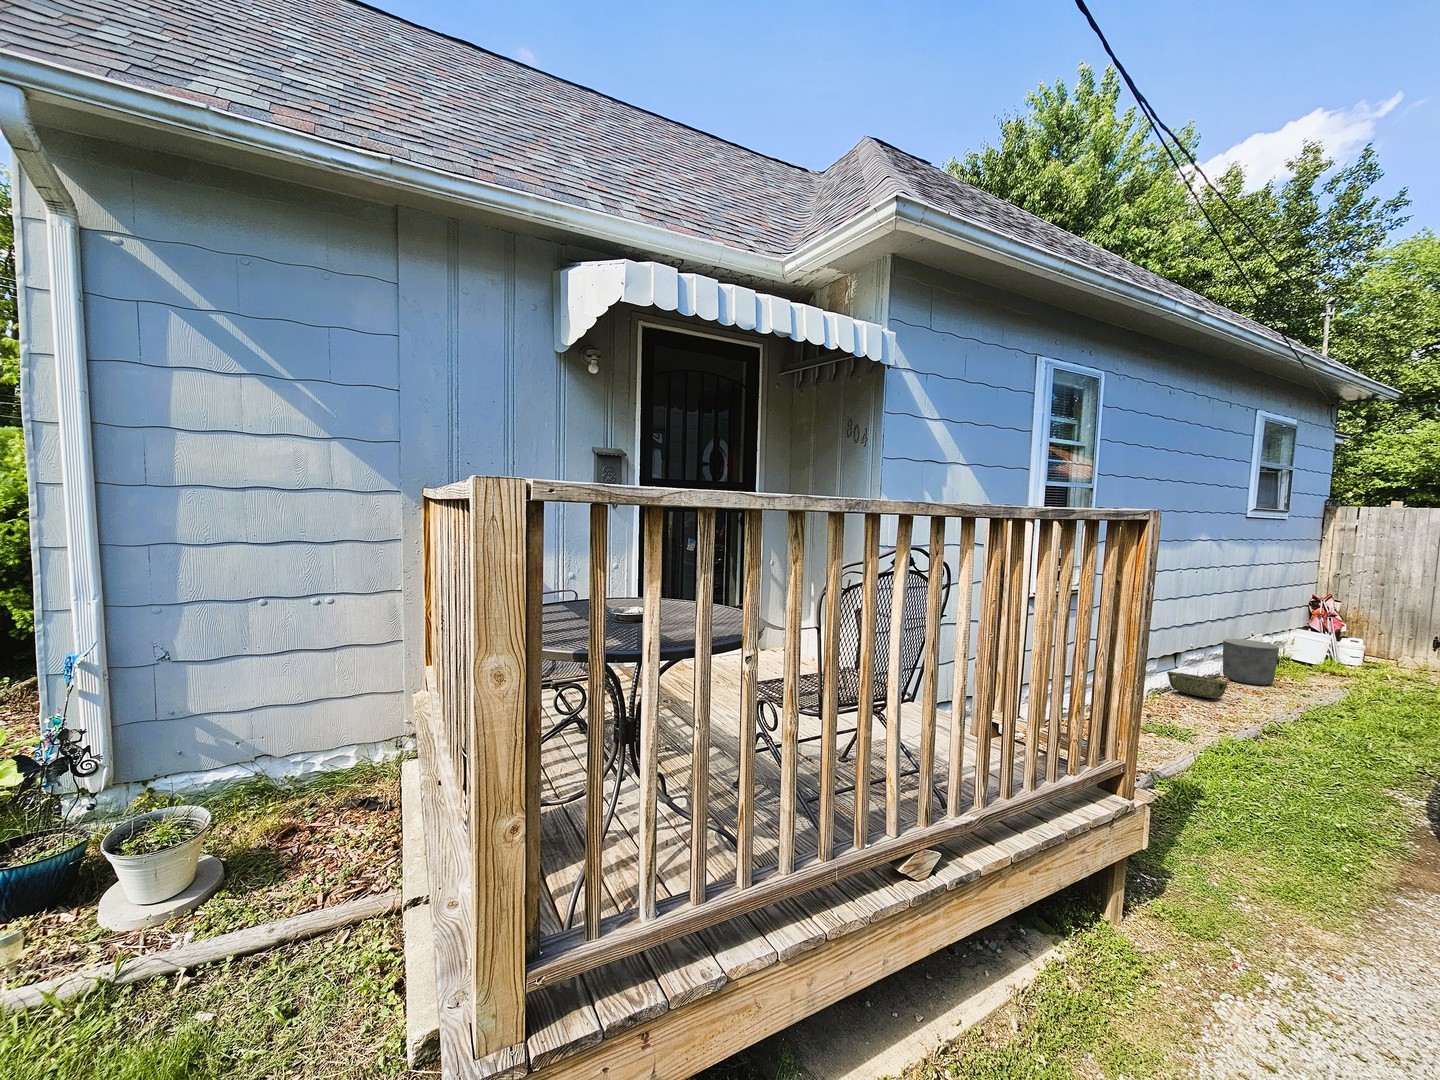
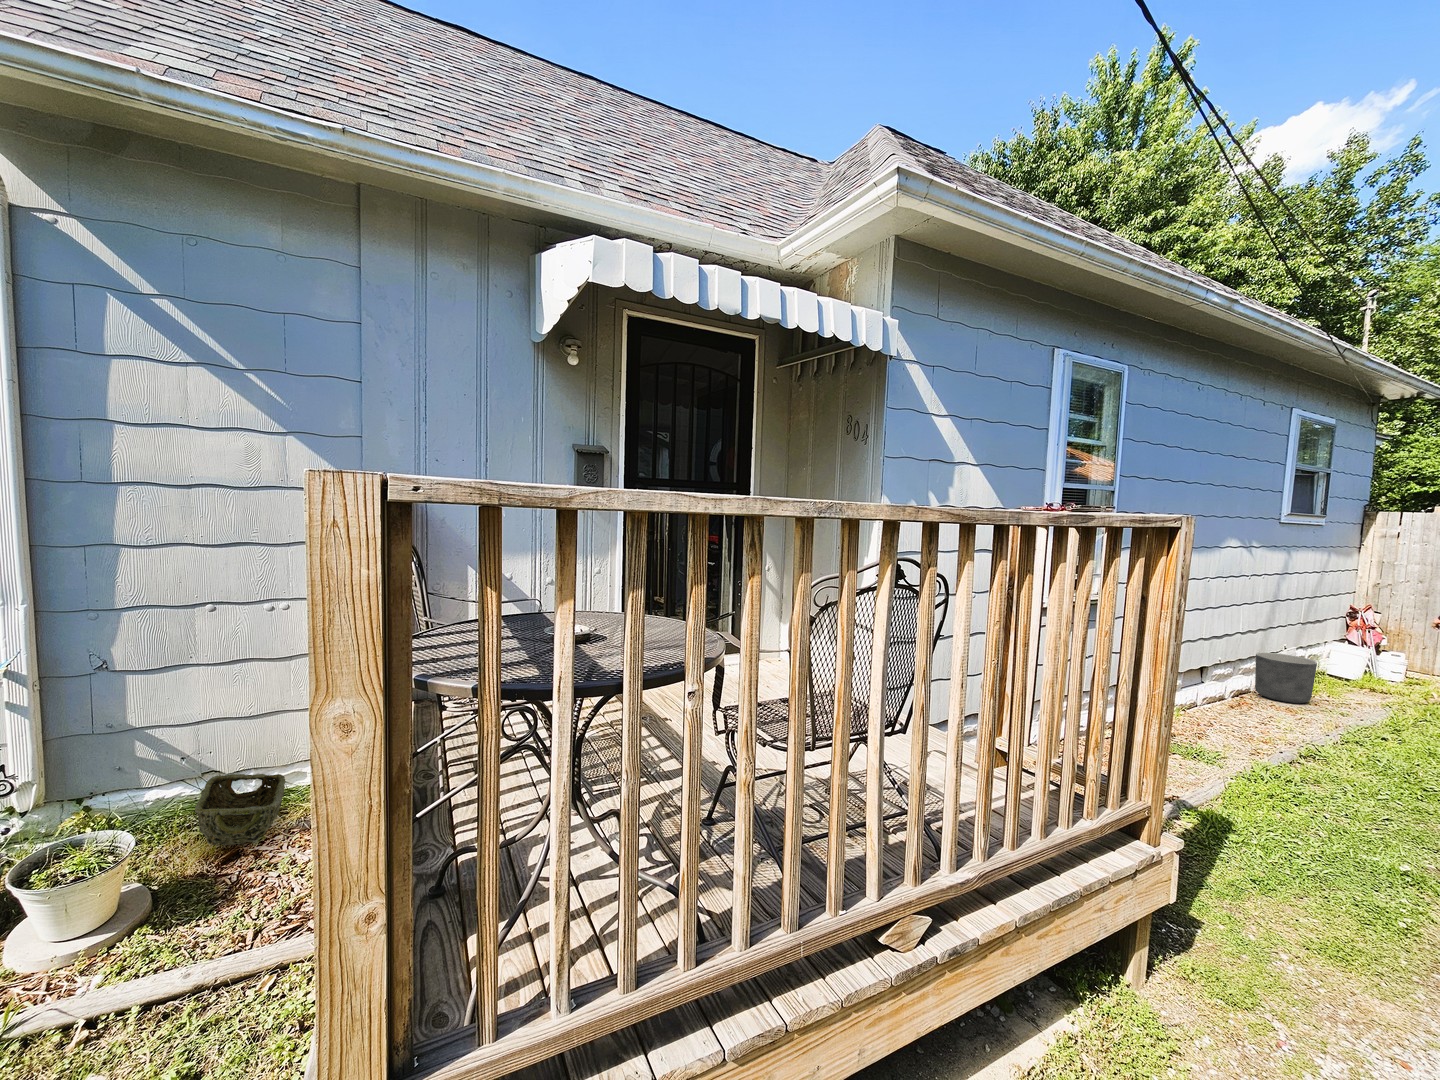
woven basket: present [1167,671,1228,698] -> present [195,774,286,845]

